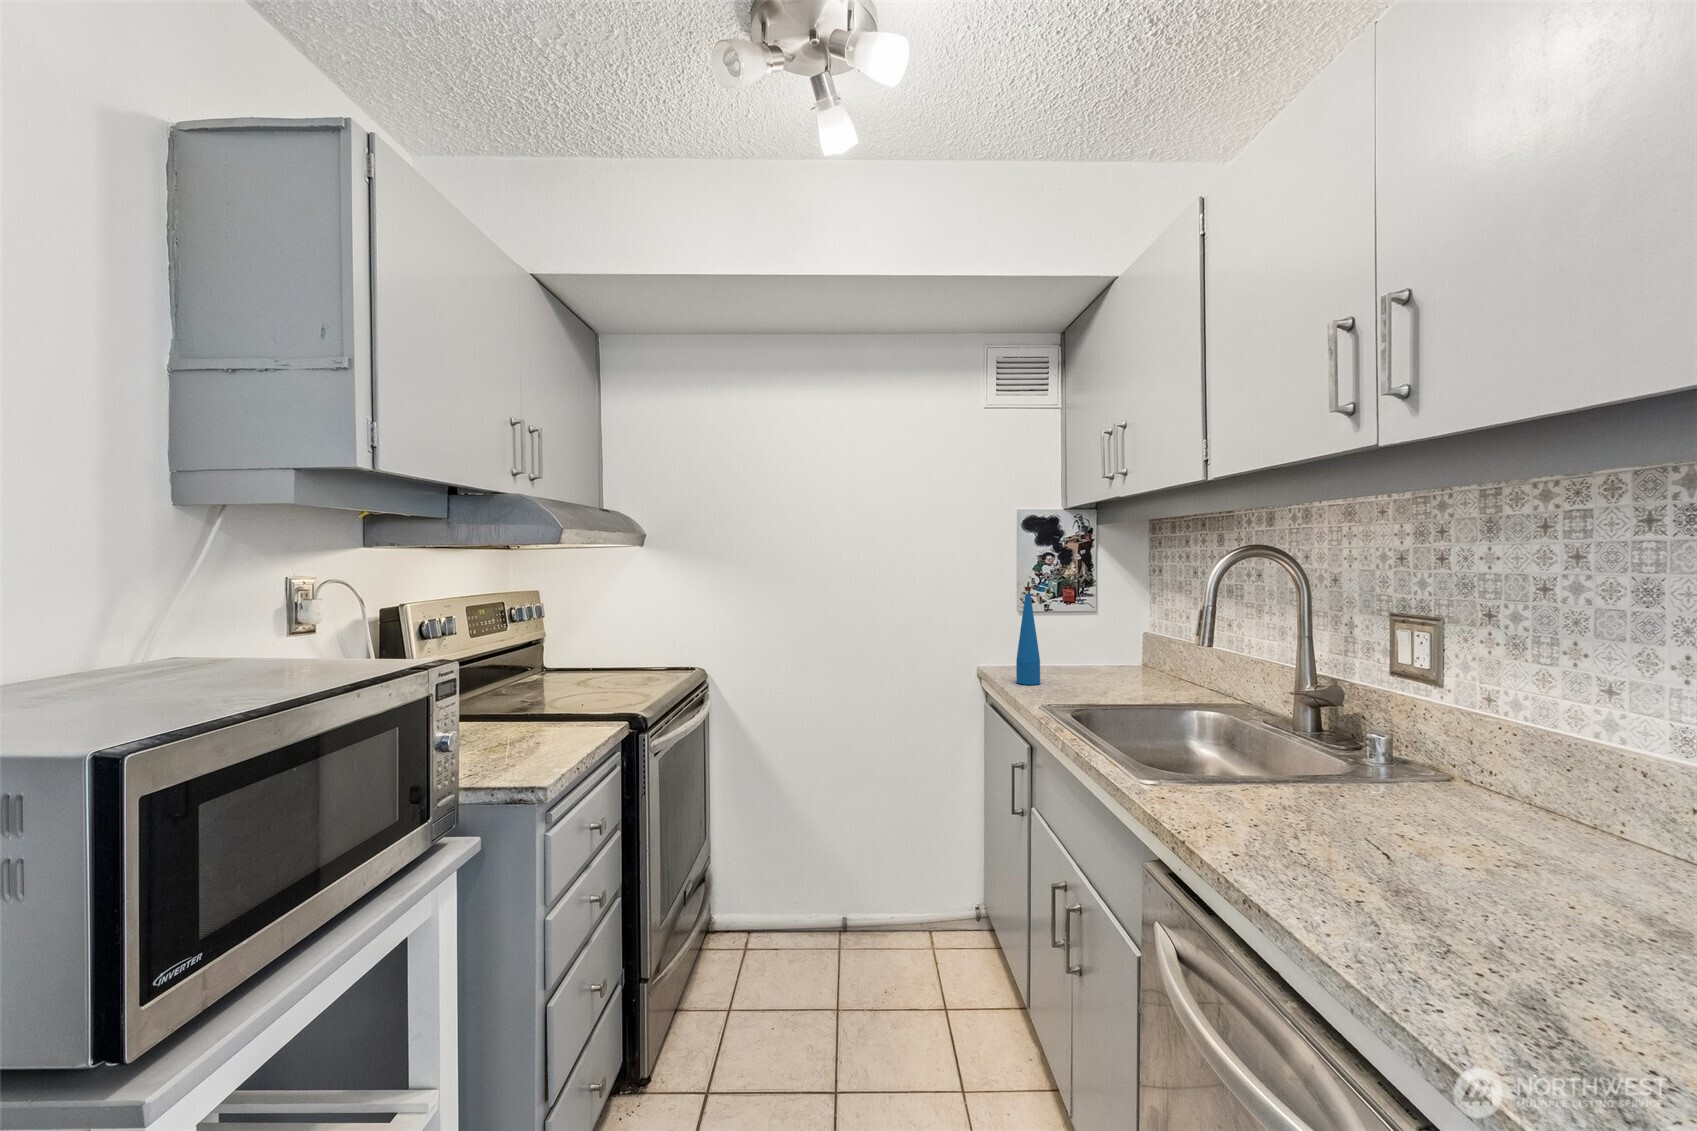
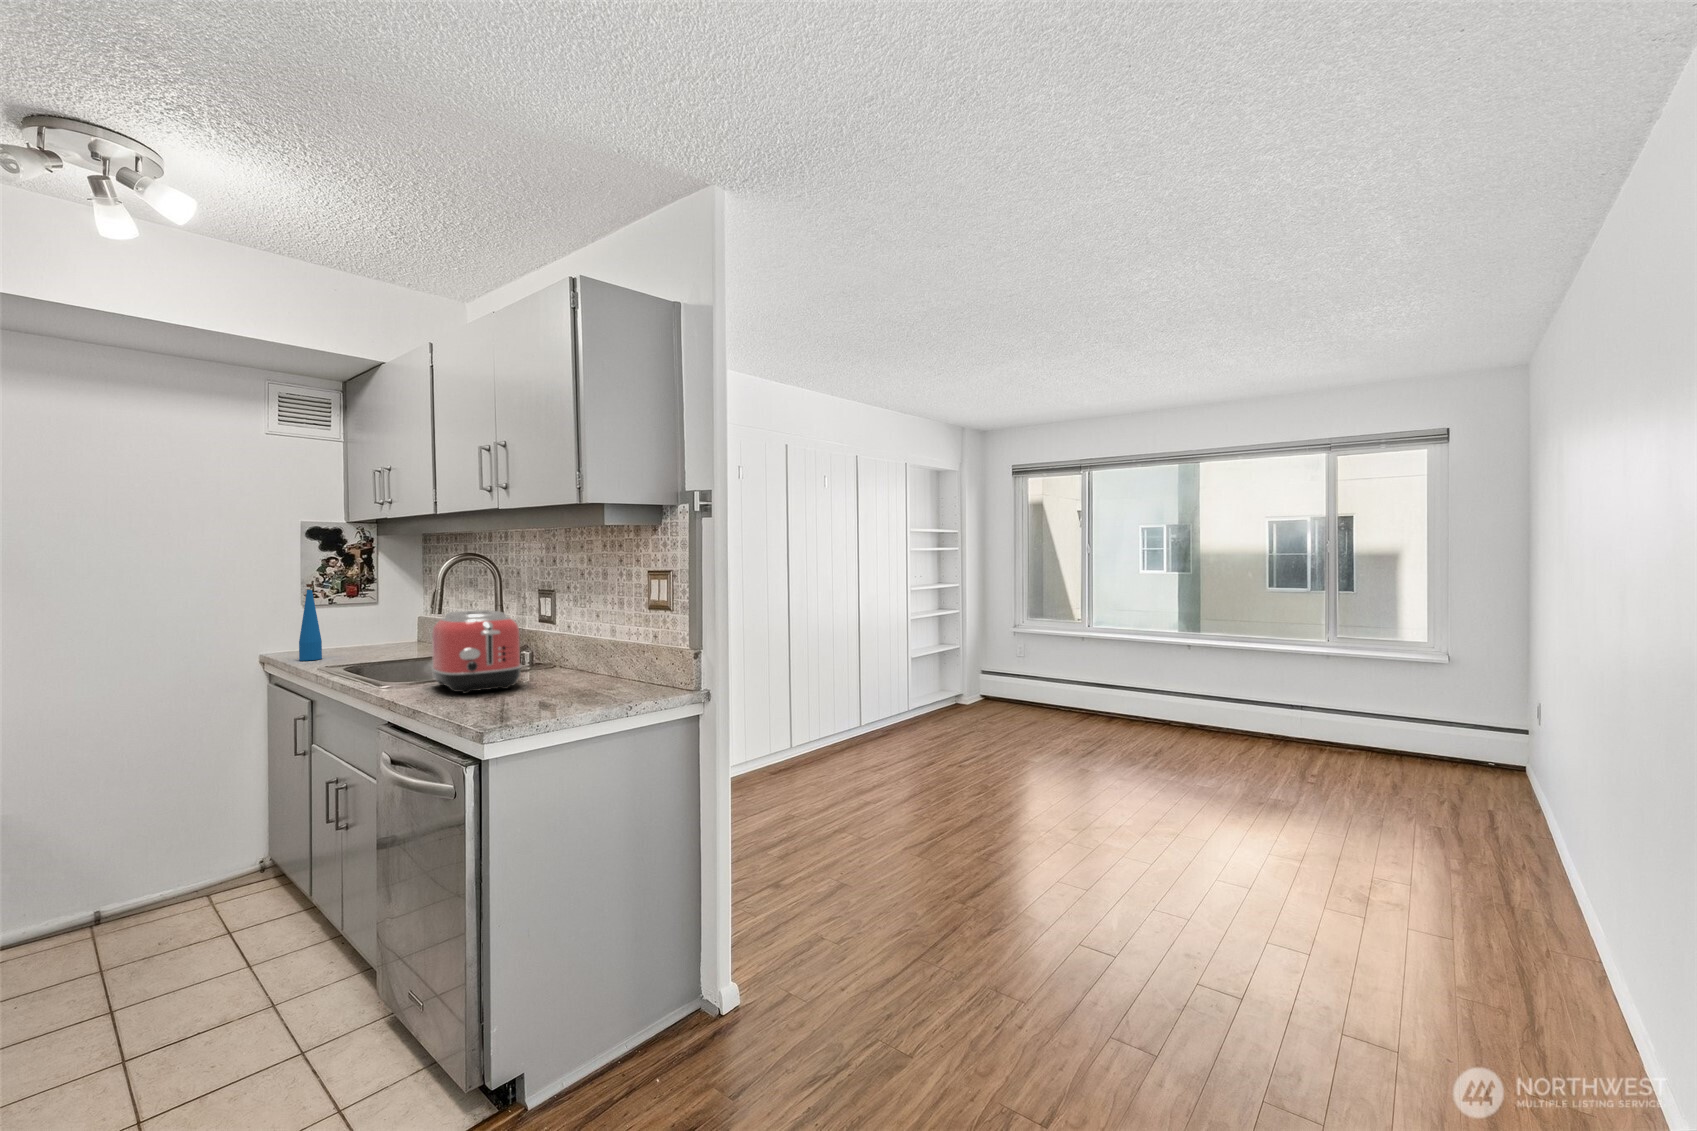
toaster: none [1231,657,1445,843] -> present [431,610,522,694]

